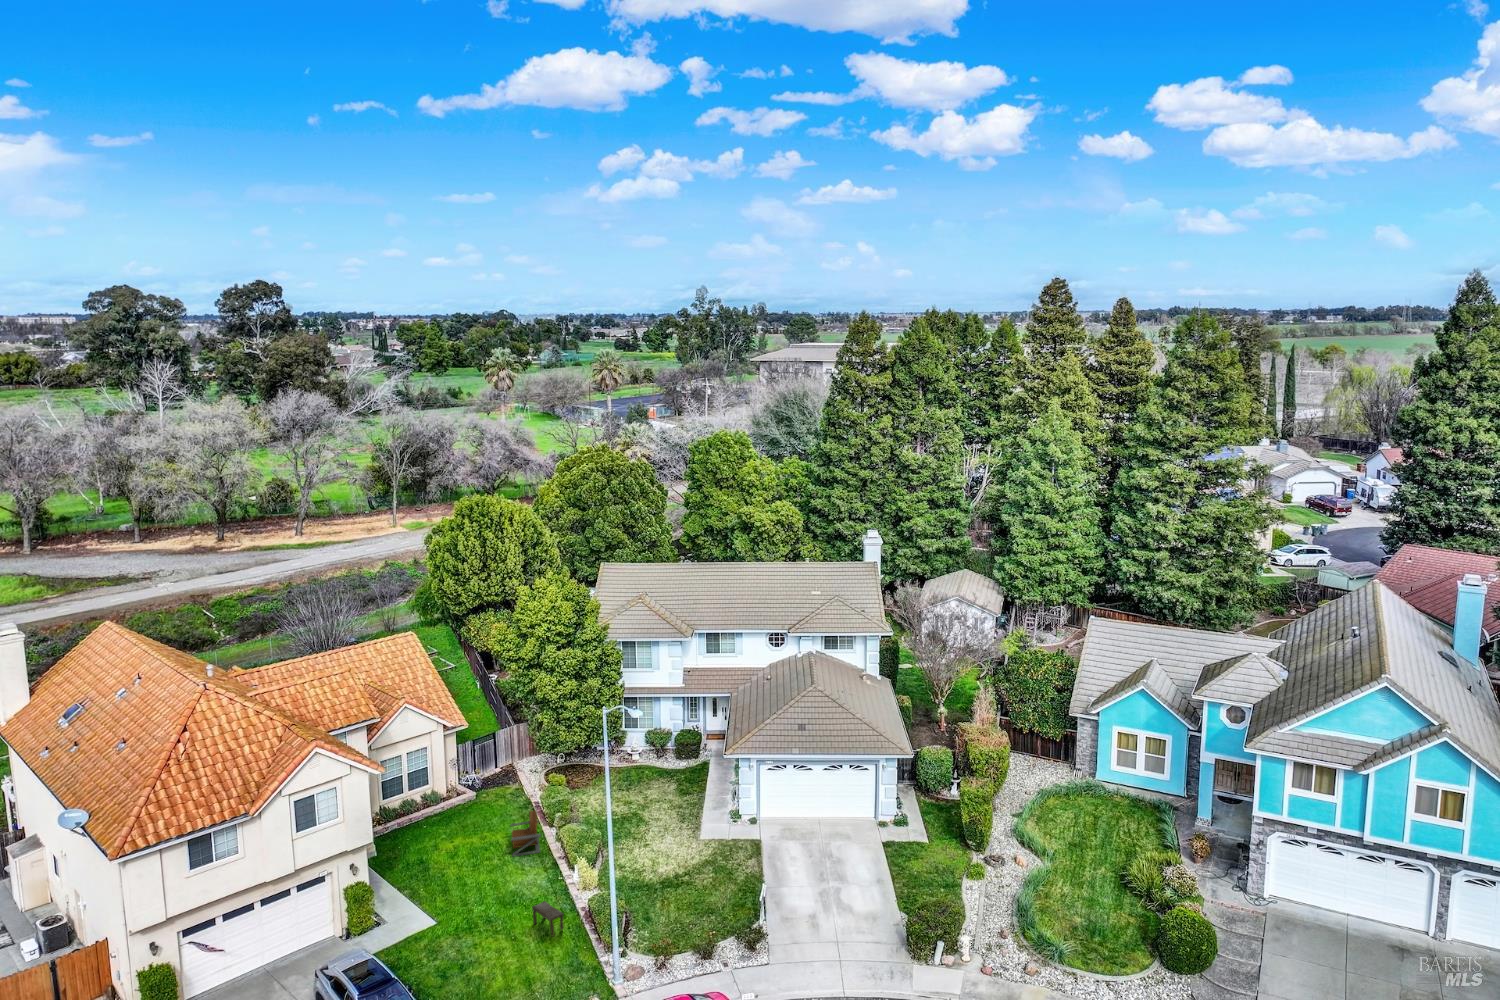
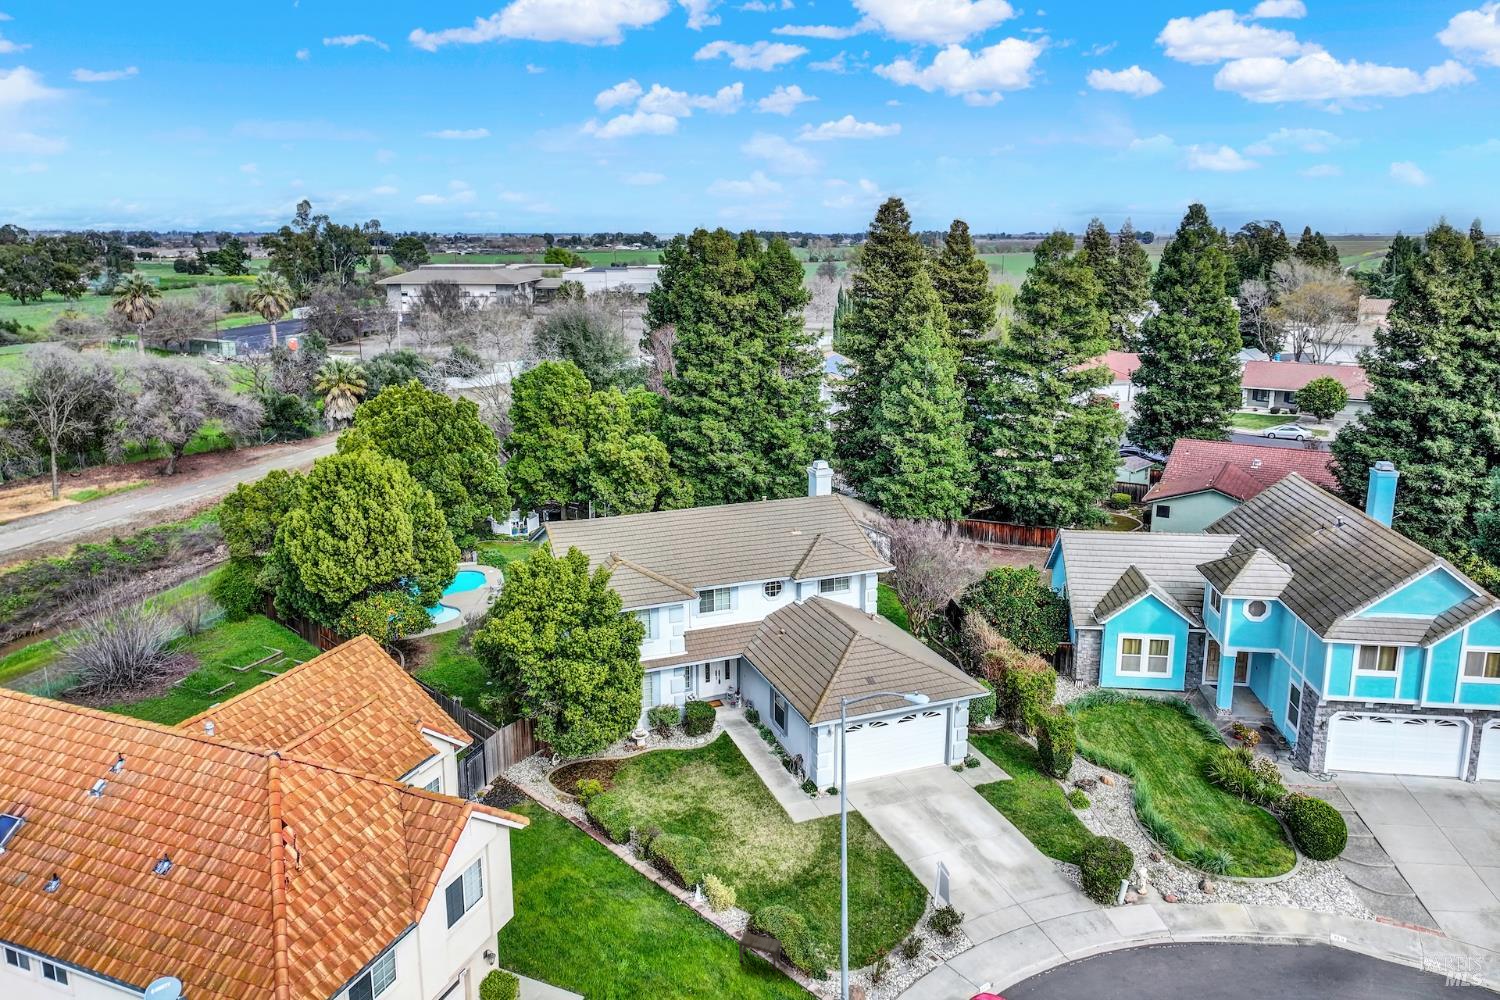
lounge chair: present [510,810,541,856] -> none [611,829,662,890]

